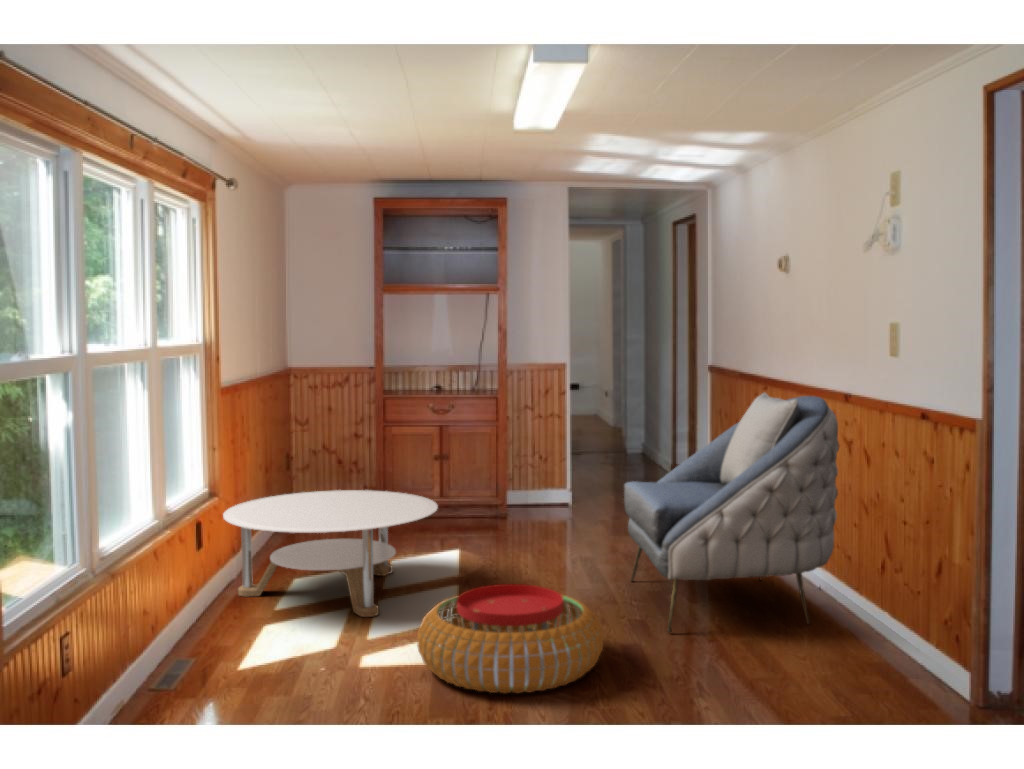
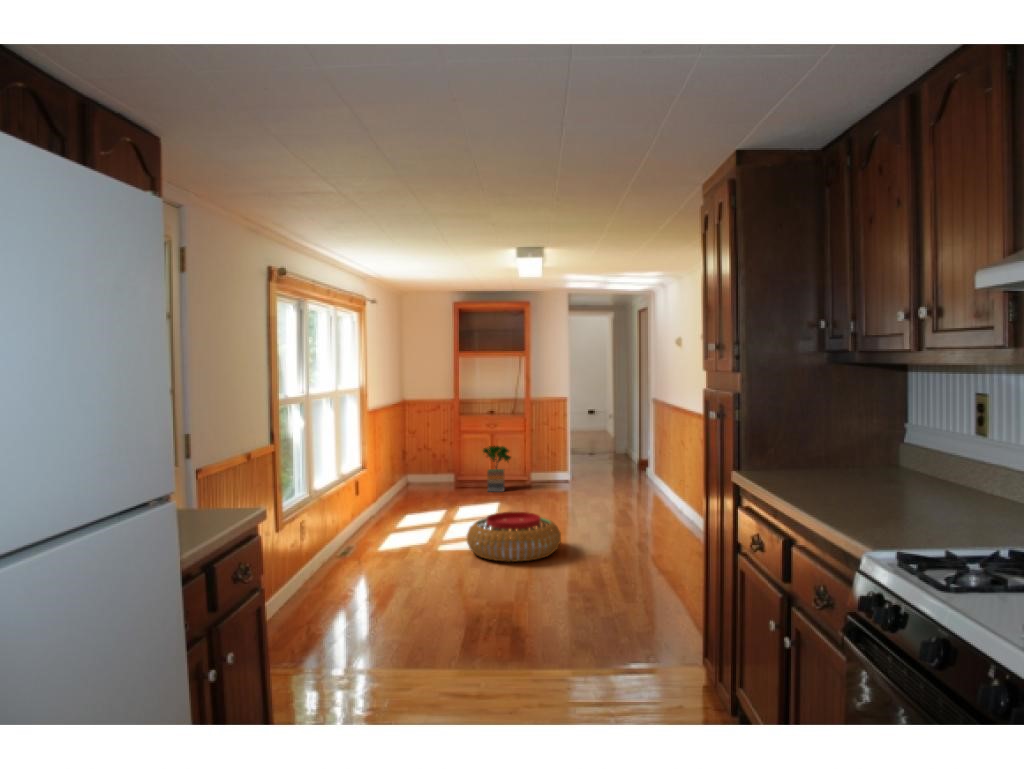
armchair: present [624,393,839,632] -> none [585,413,696,540]
potted tree: none [424,445,478,527] -> present [483,446,511,492]
round table: present [223,490,438,617] -> none [369,468,483,532]

